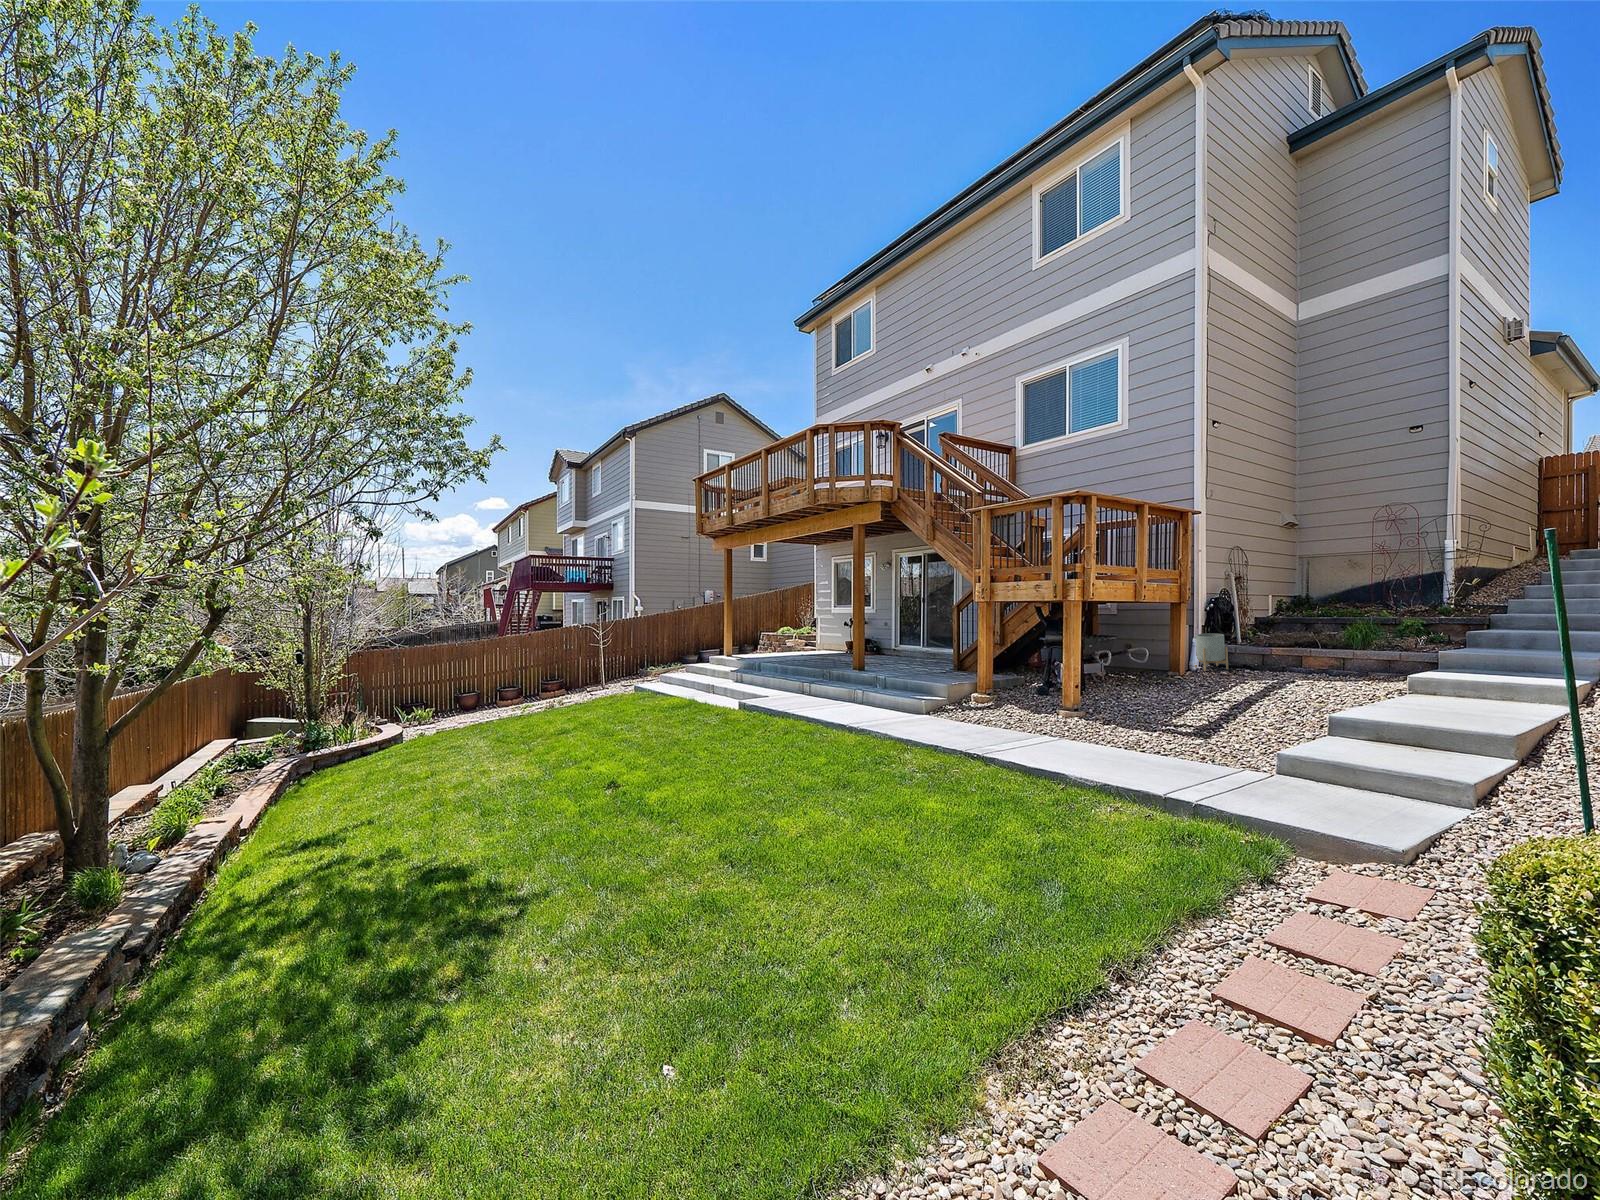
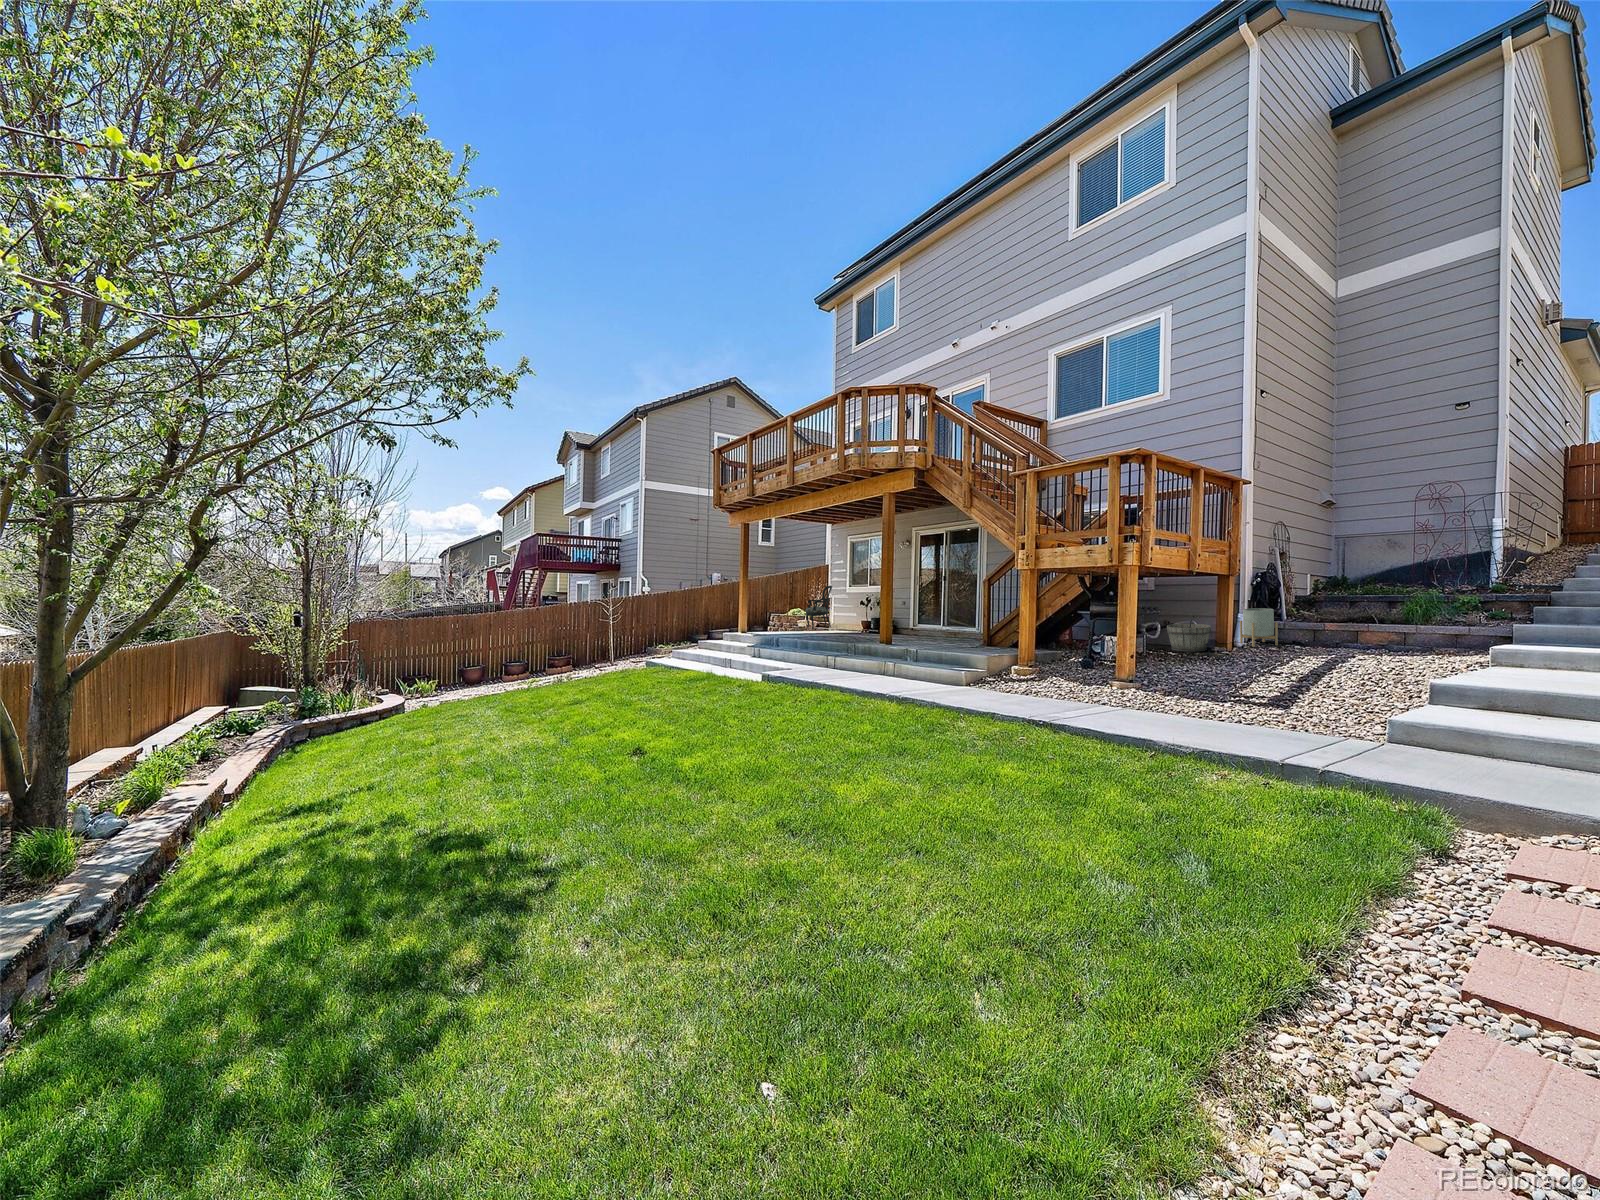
armchair: none [794,605,820,649] -> present [805,585,832,629]
wooden bucket: none [1127,641,1170,675] -> present [1167,617,1211,652]

